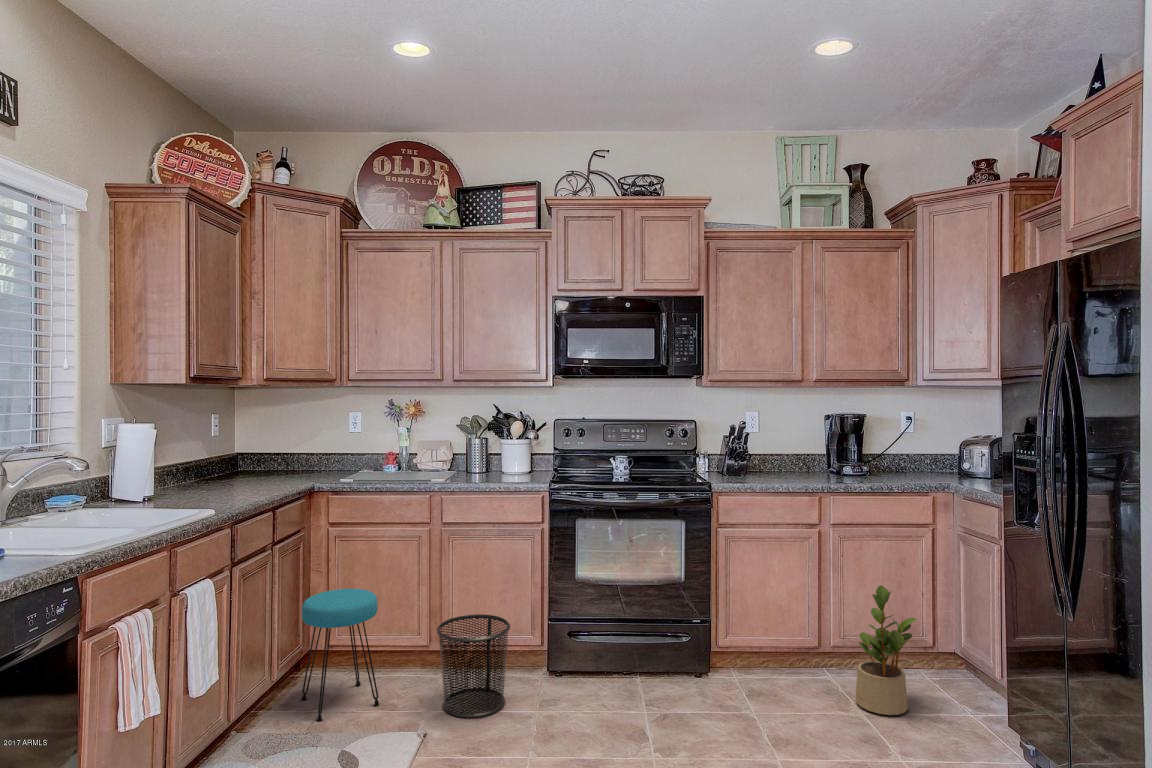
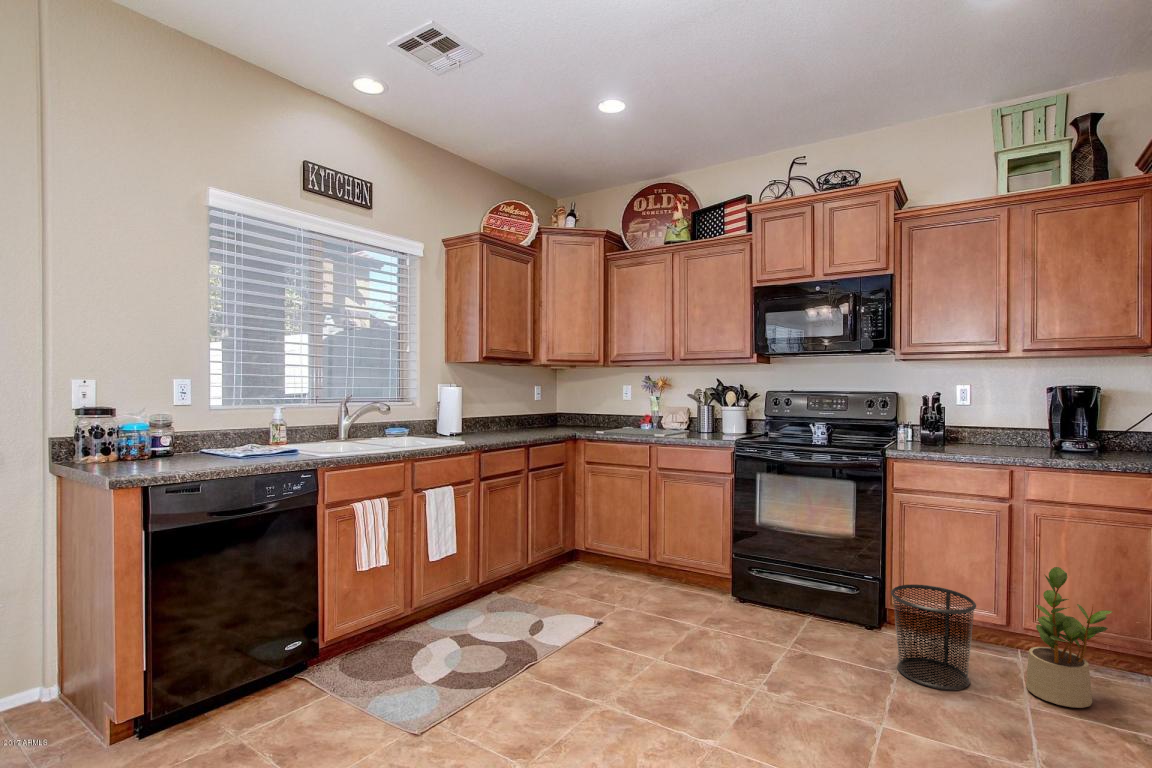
stool: present [301,589,379,720] -> none [559,504,608,586]
waste bin: present [437,614,510,718] -> present [891,584,976,690]

